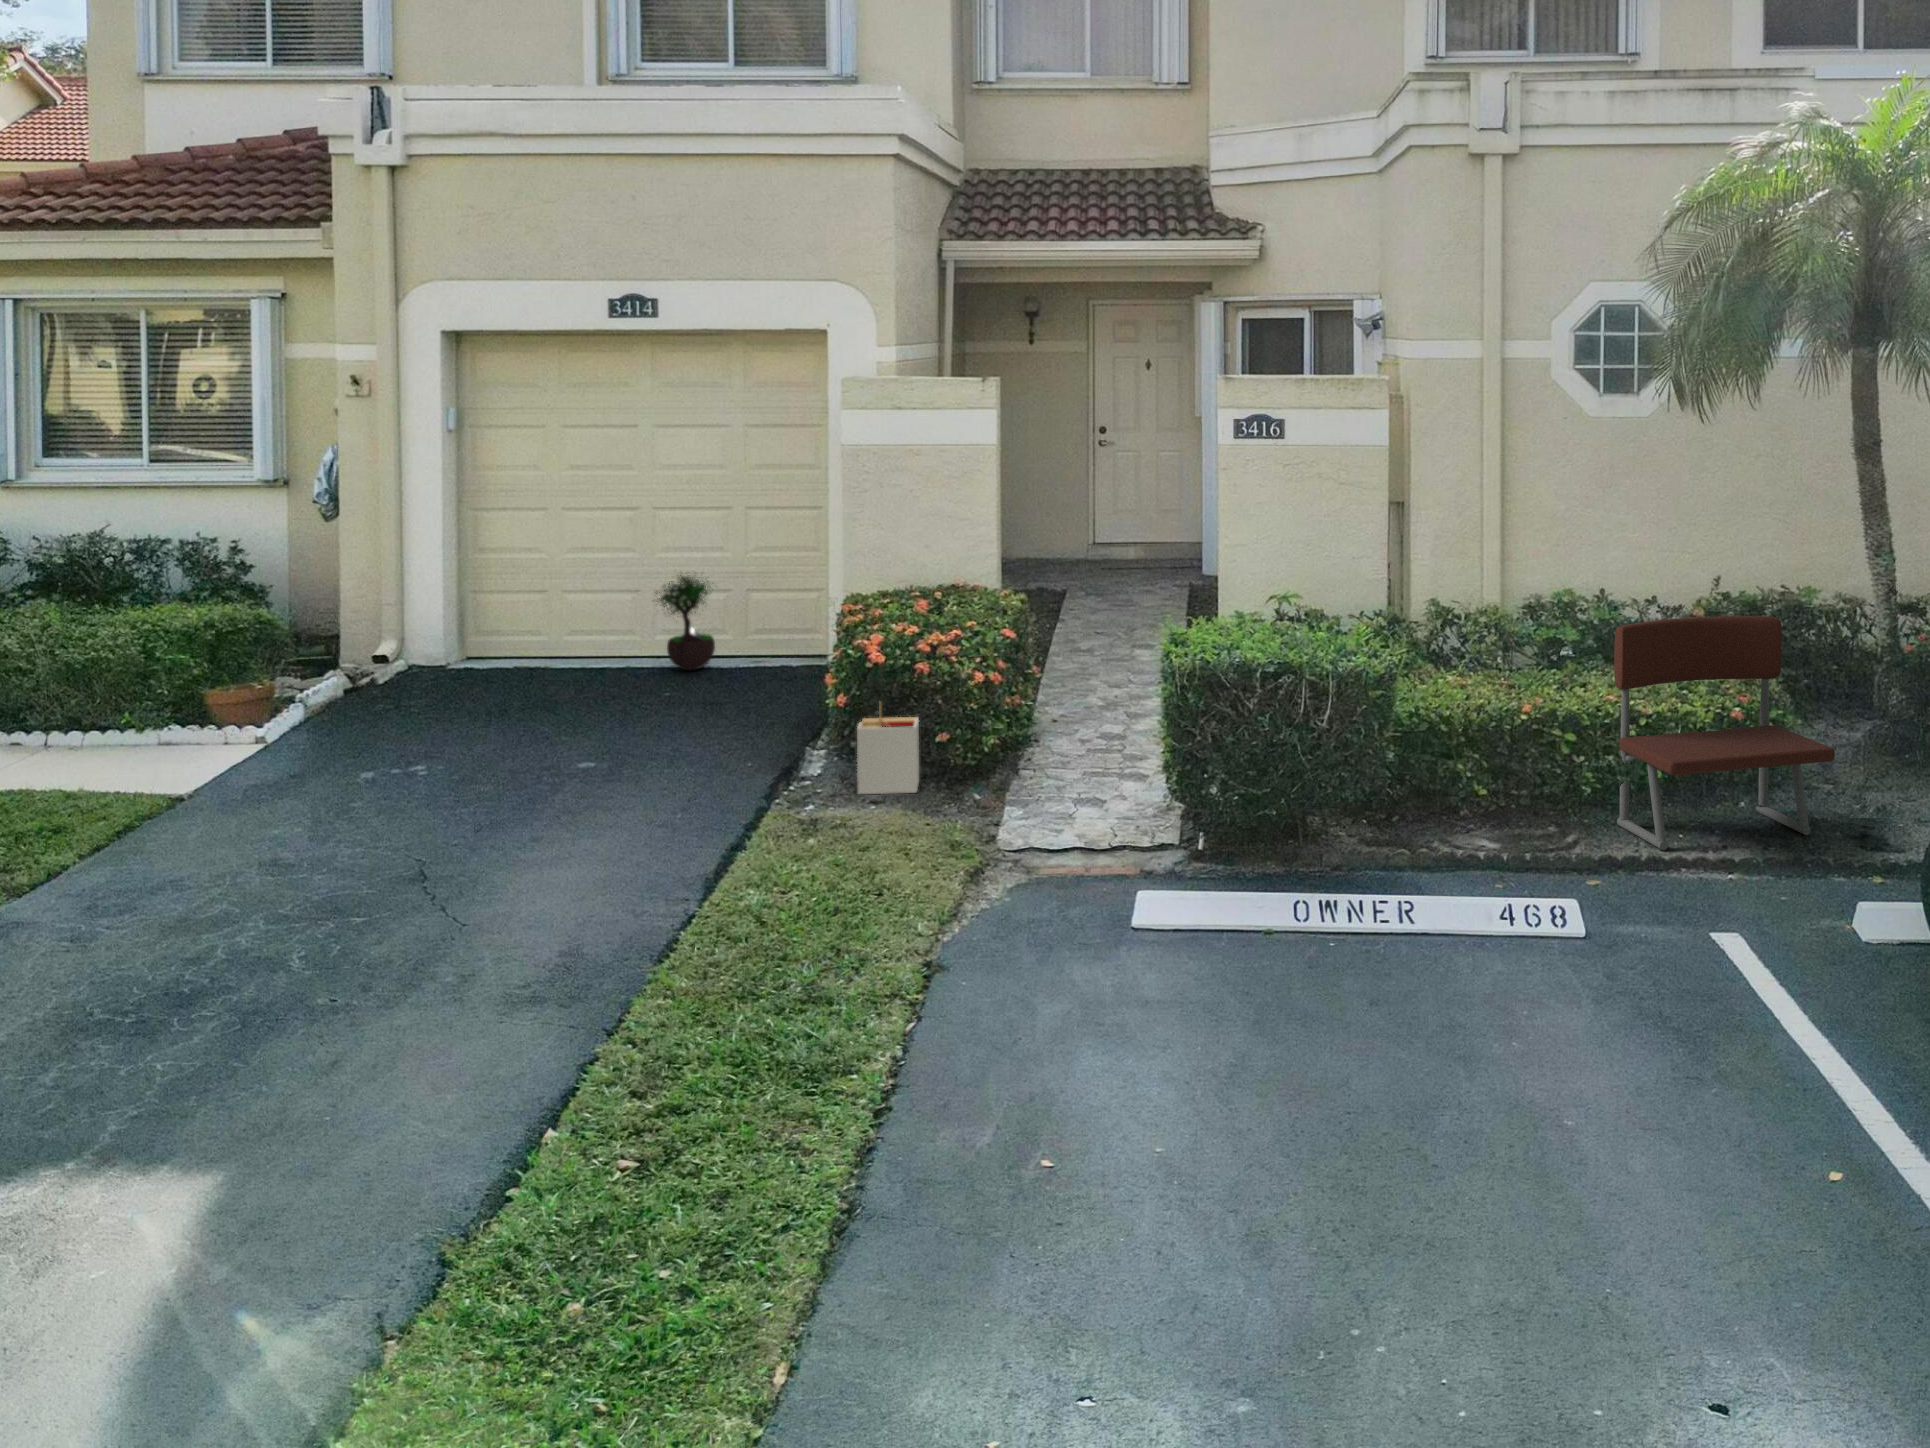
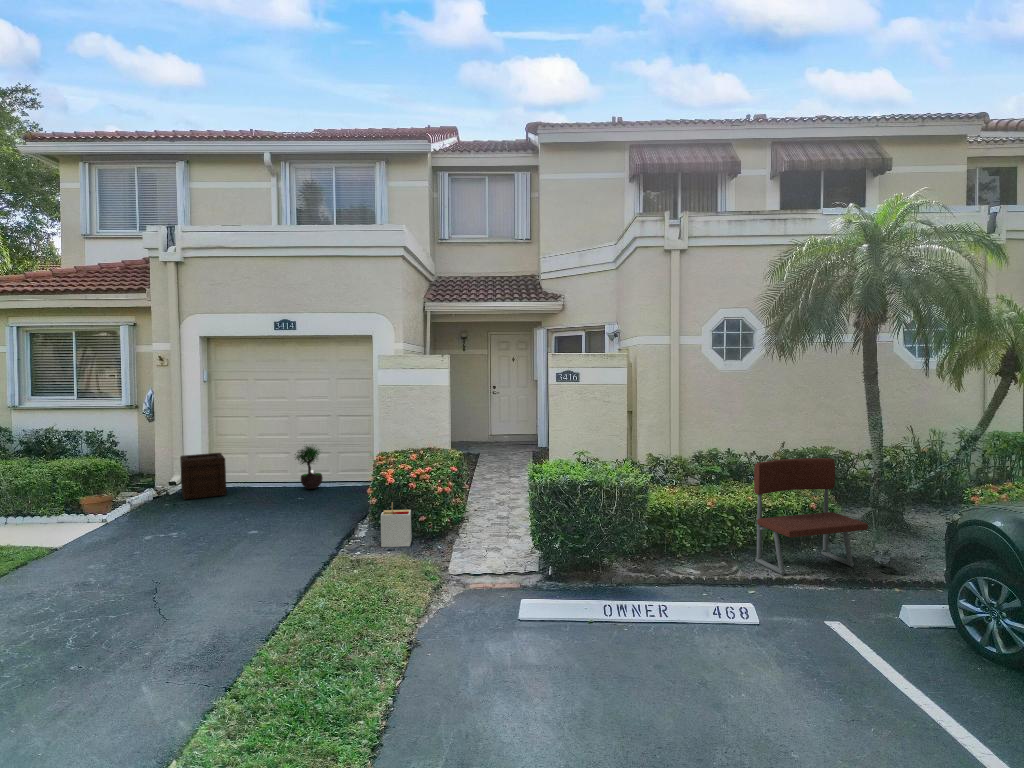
wooden crate: none [402,588,505,693] -> present [180,453,226,500]

